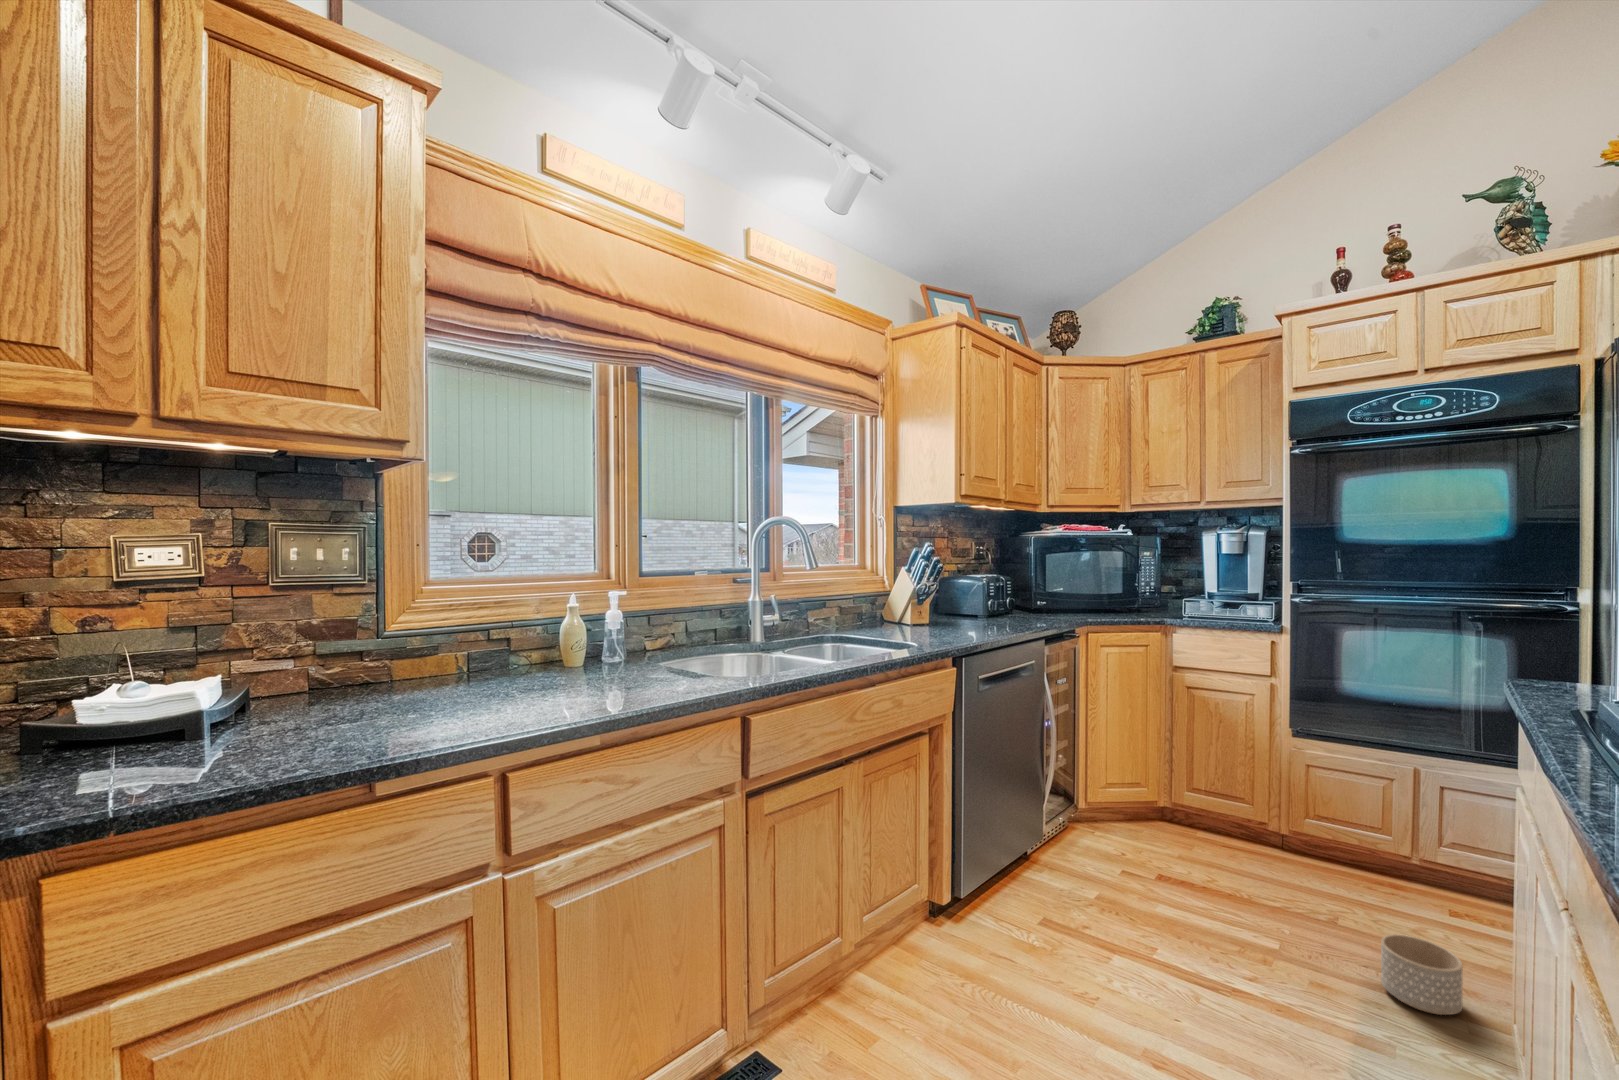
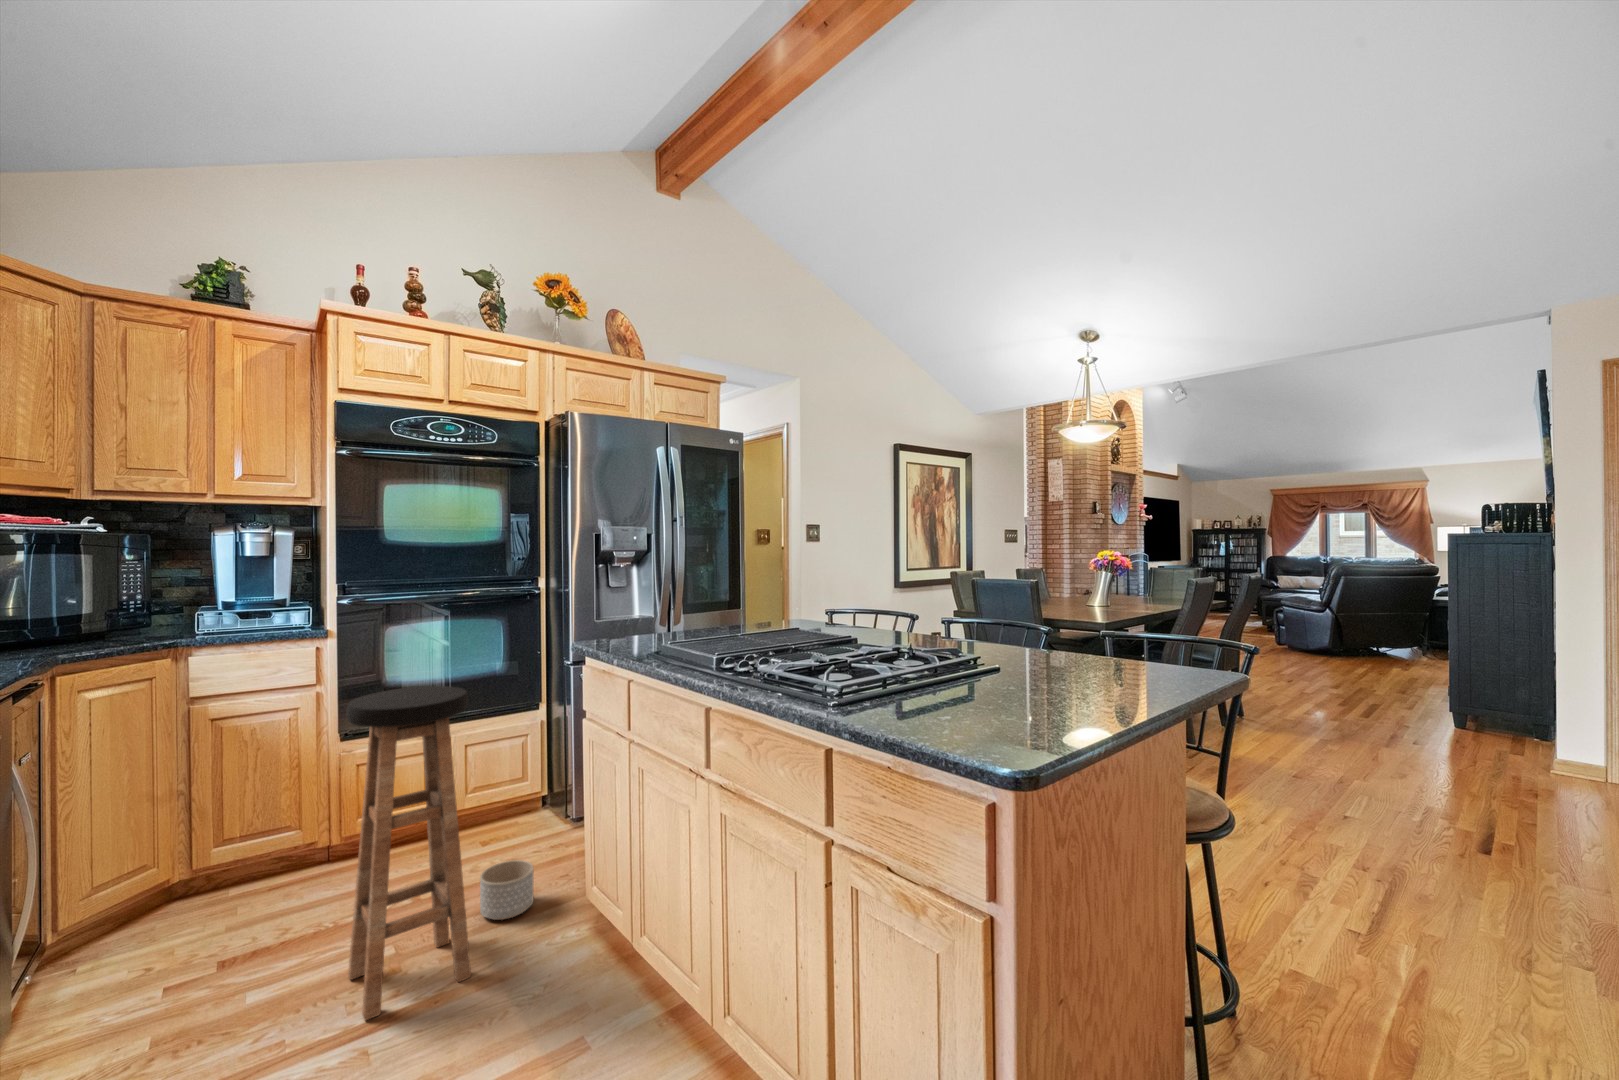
bar stool: none [1210,688,1337,1025] -> present [346,686,471,1020]

